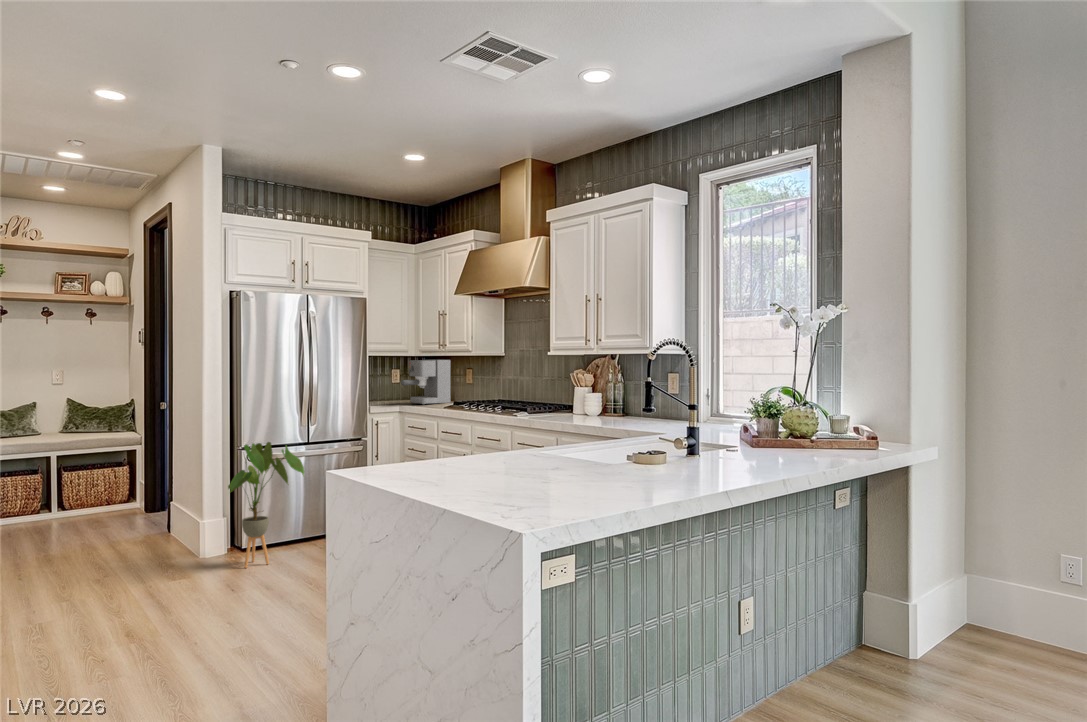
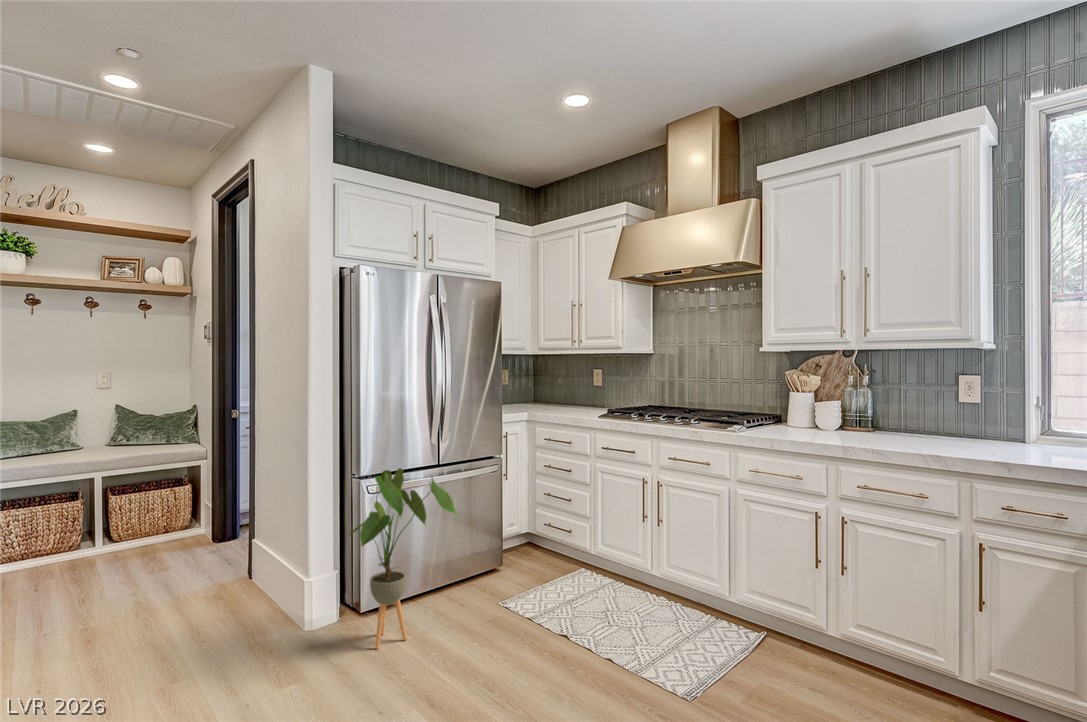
coffee maker: present [401,360,451,405] -> none [530,359,584,412]

